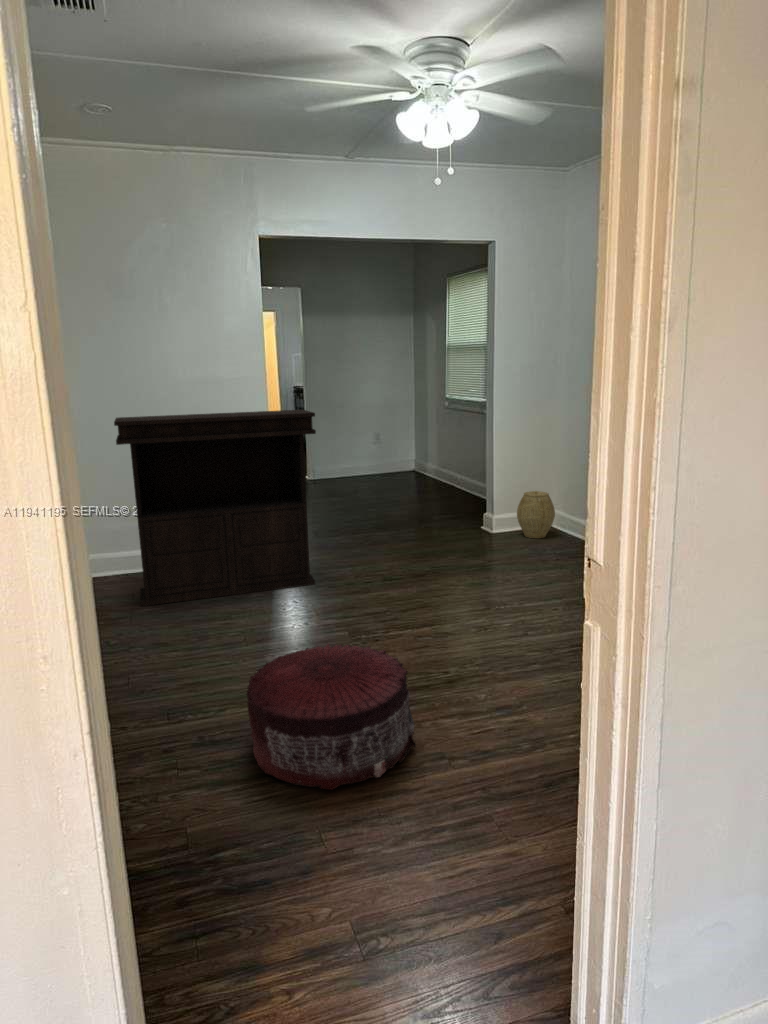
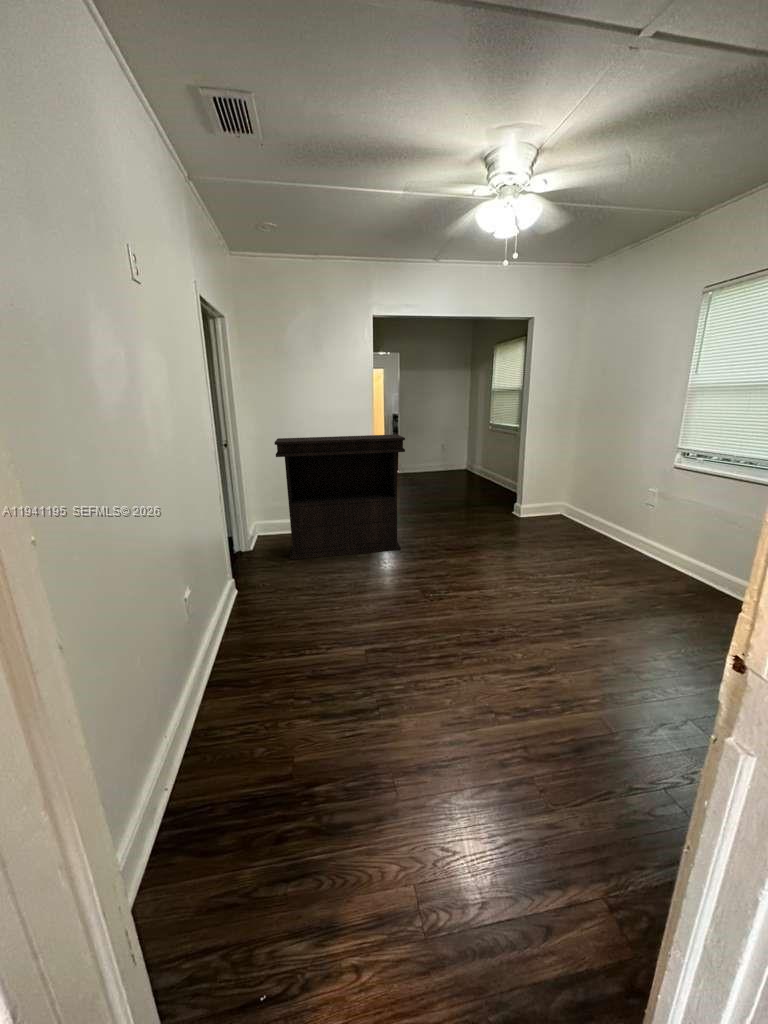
woven basket: present [517,491,555,538] -> none [537,491,565,523]
pouf: present [247,644,416,790] -> none [347,612,469,737]

